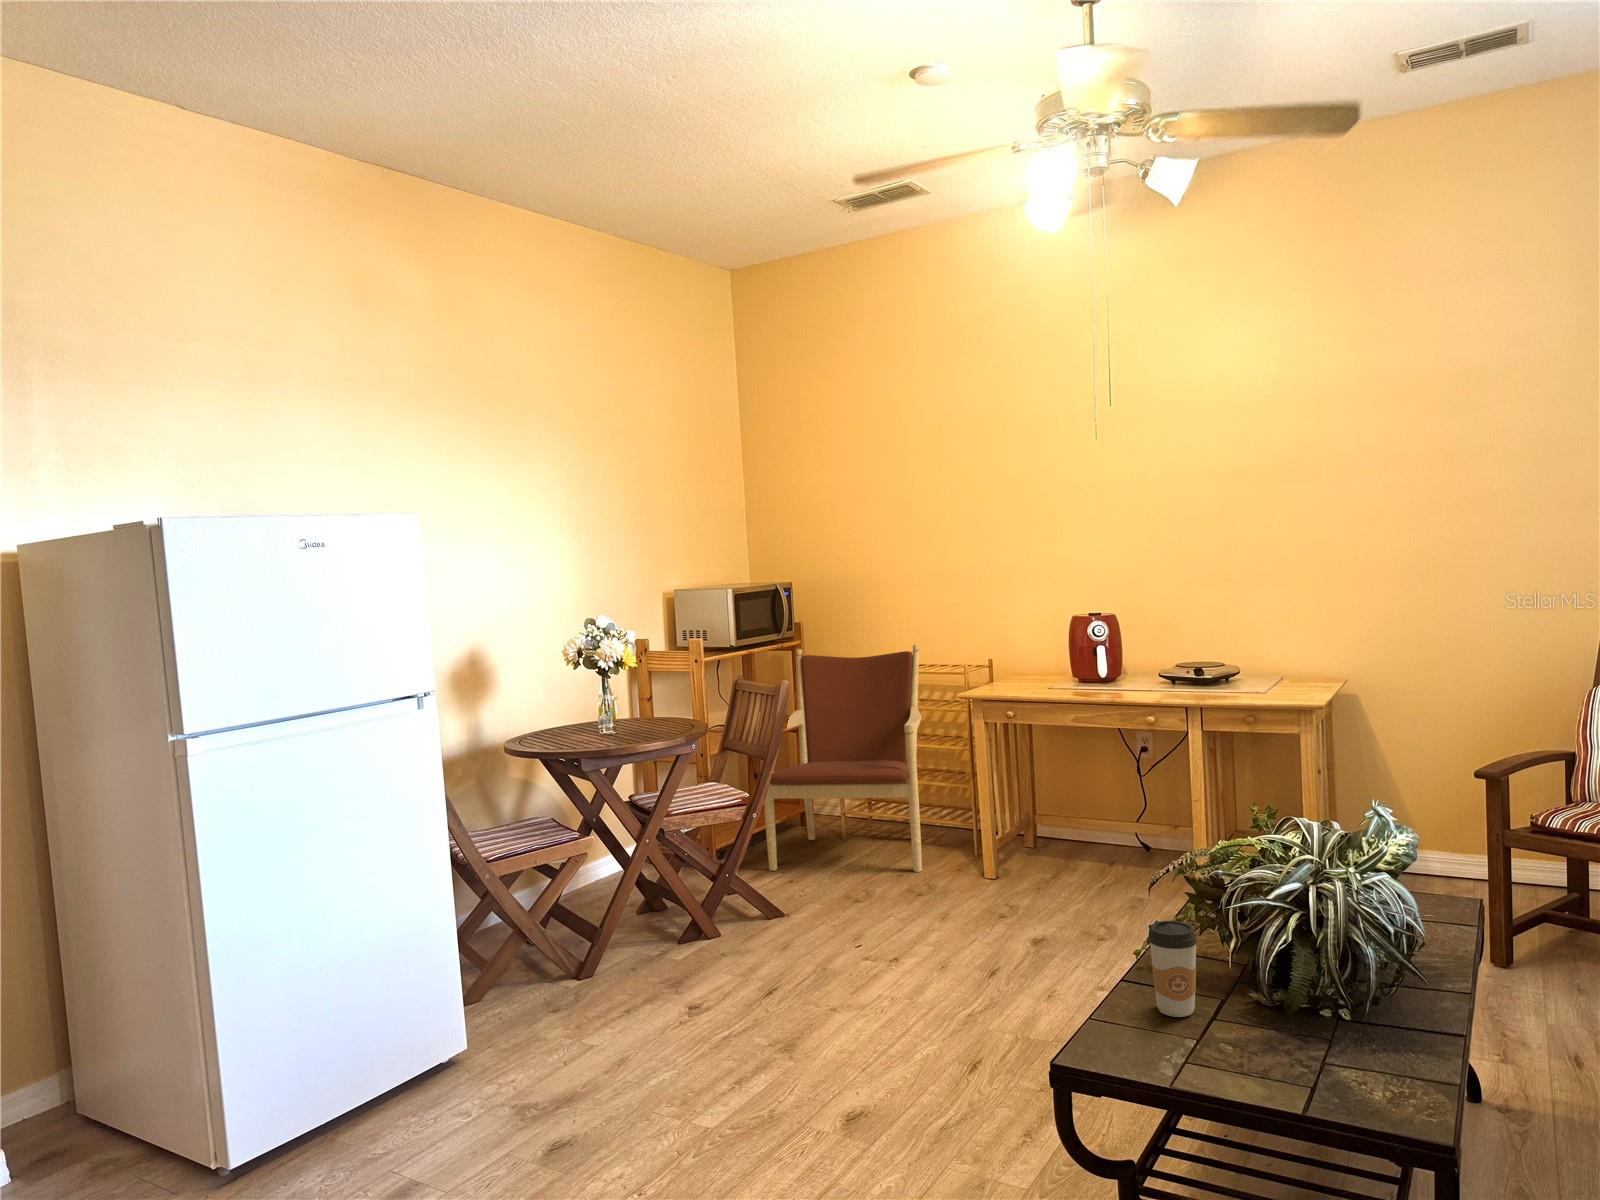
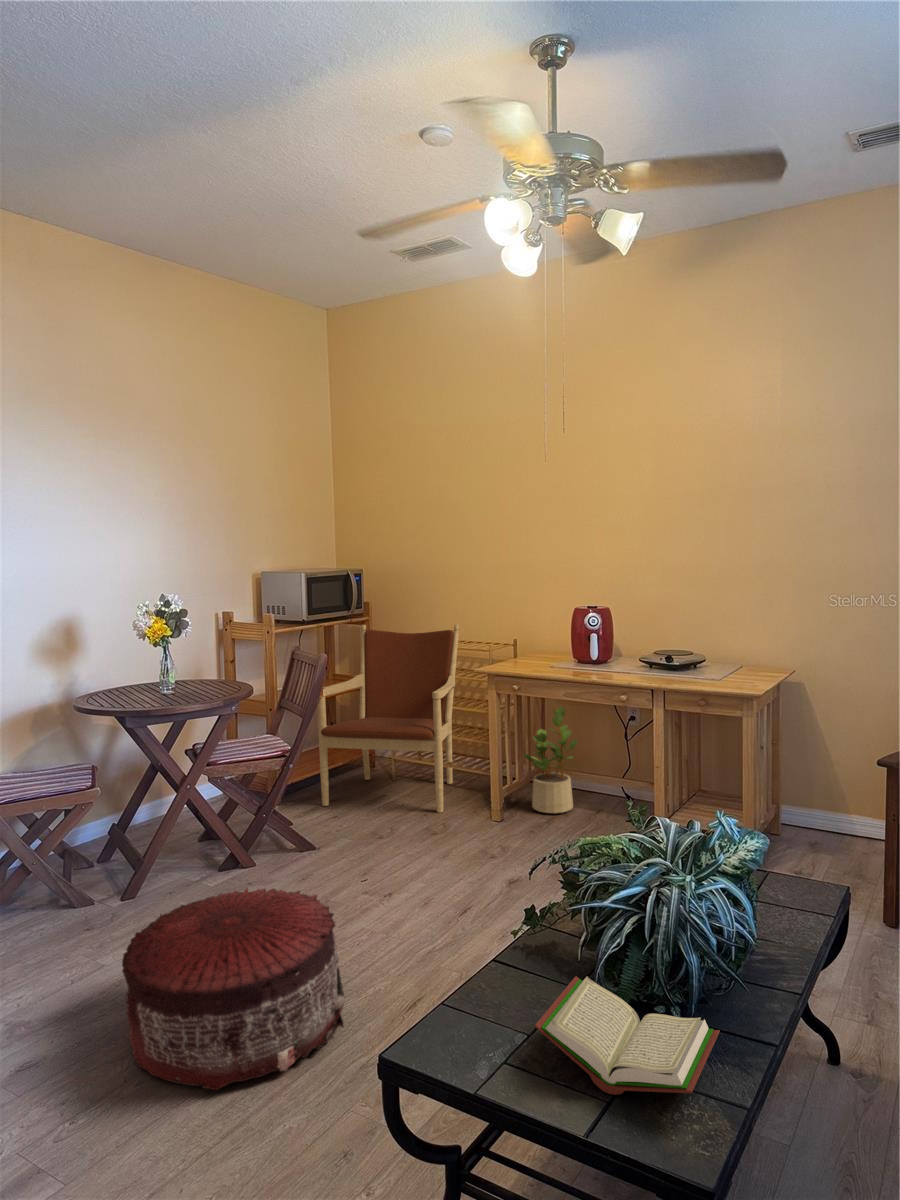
potted plant: none [1013,737,1082,866] -> present [523,707,578,813]
coffee cup: present [1148,921,1197,1017] -> none [500,914,544,1007]
pouf: none [654,943,908,1156] -> present [122,888,344,1090]
book: none [1220,977,1409,1081] -> present [535,976,720,1095]

